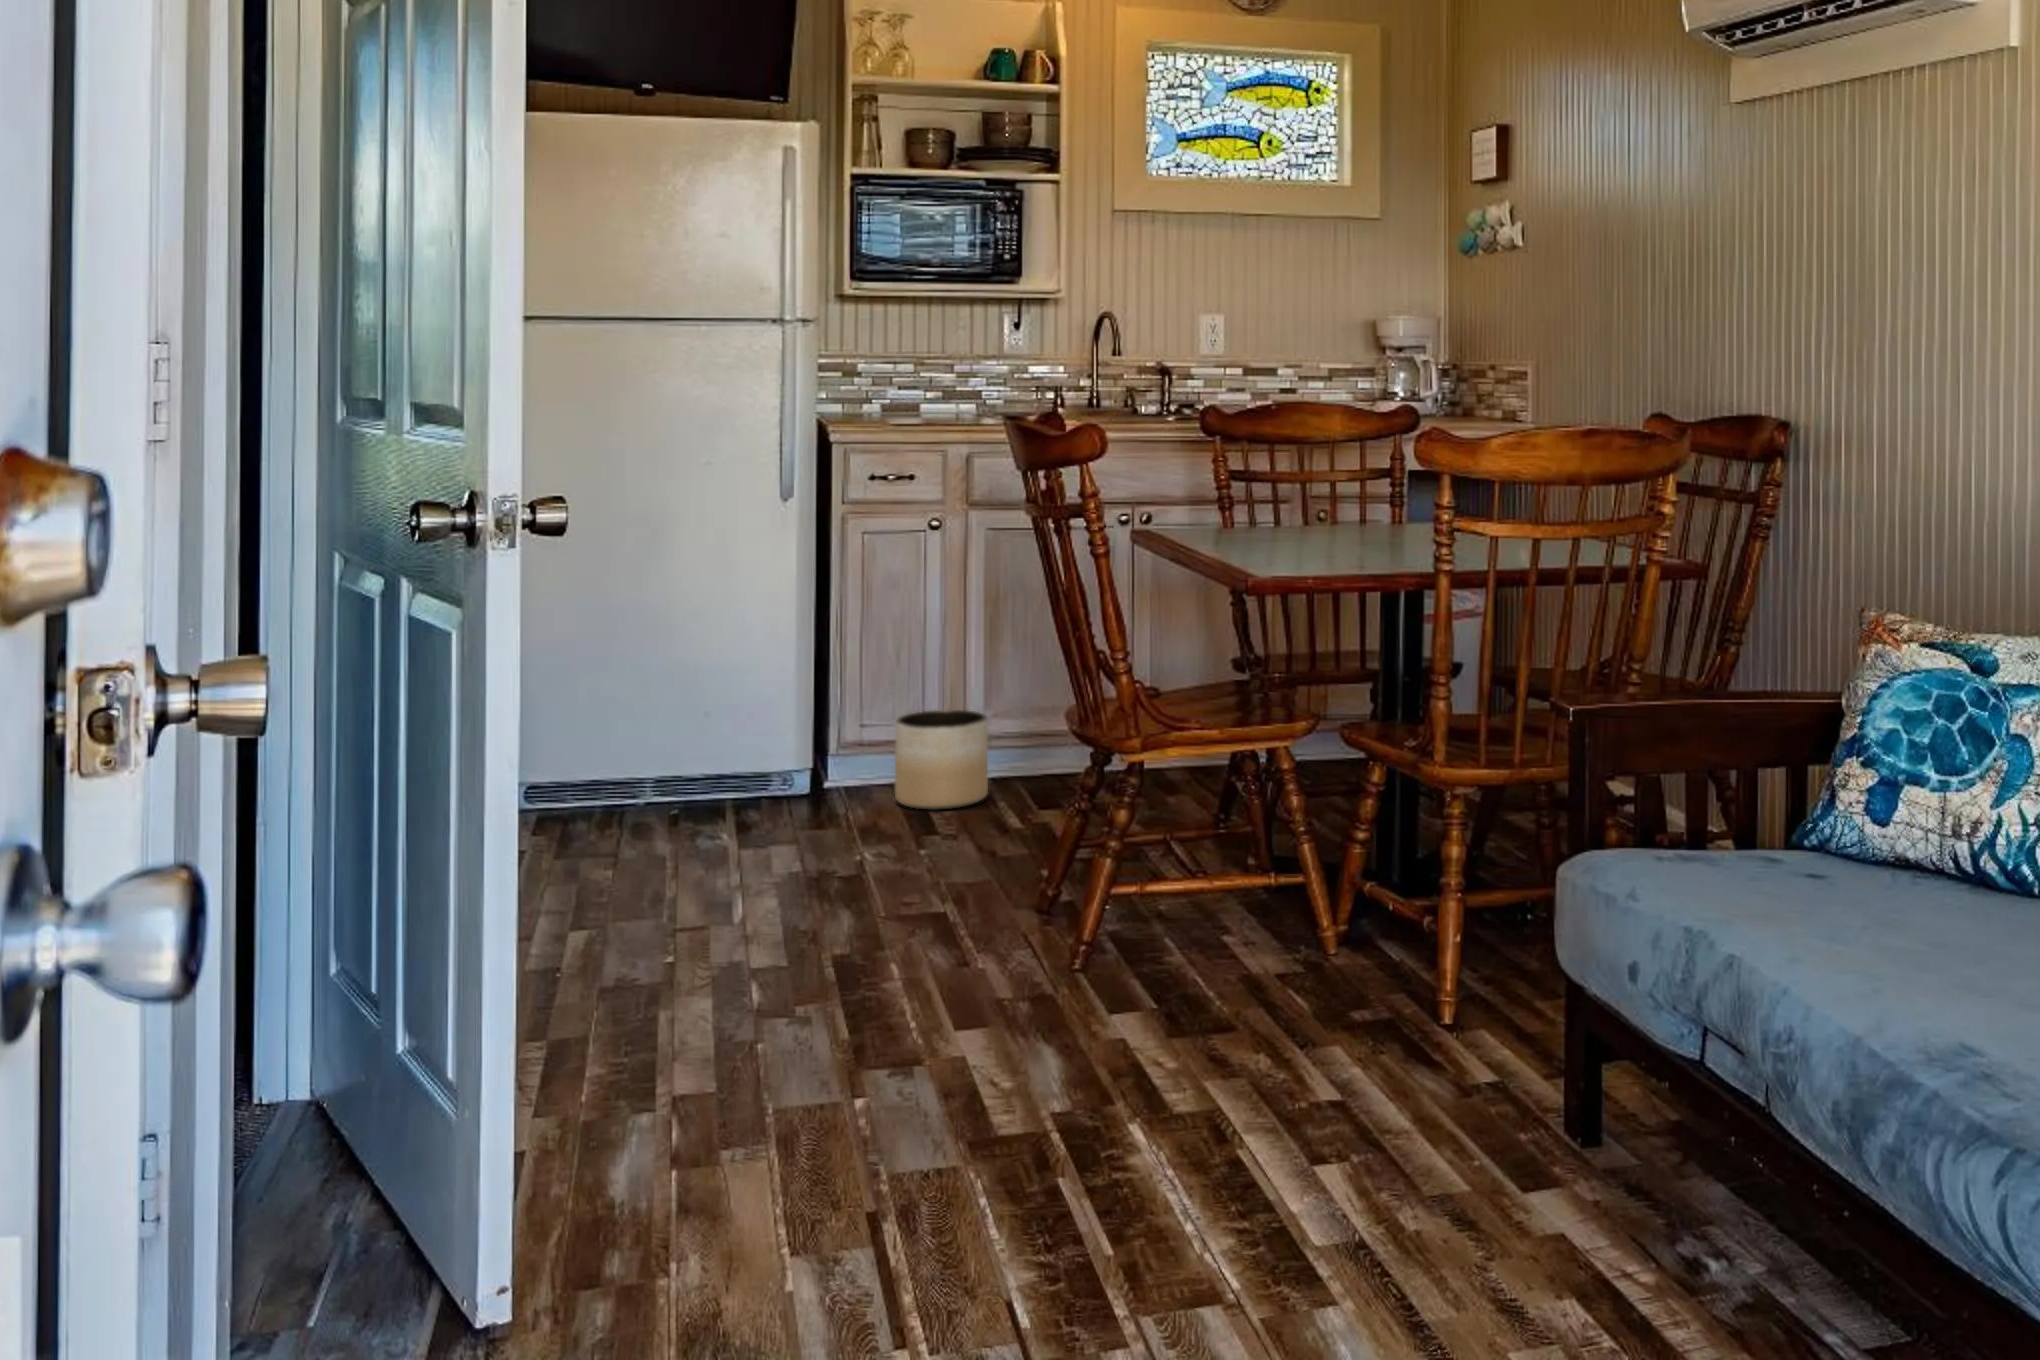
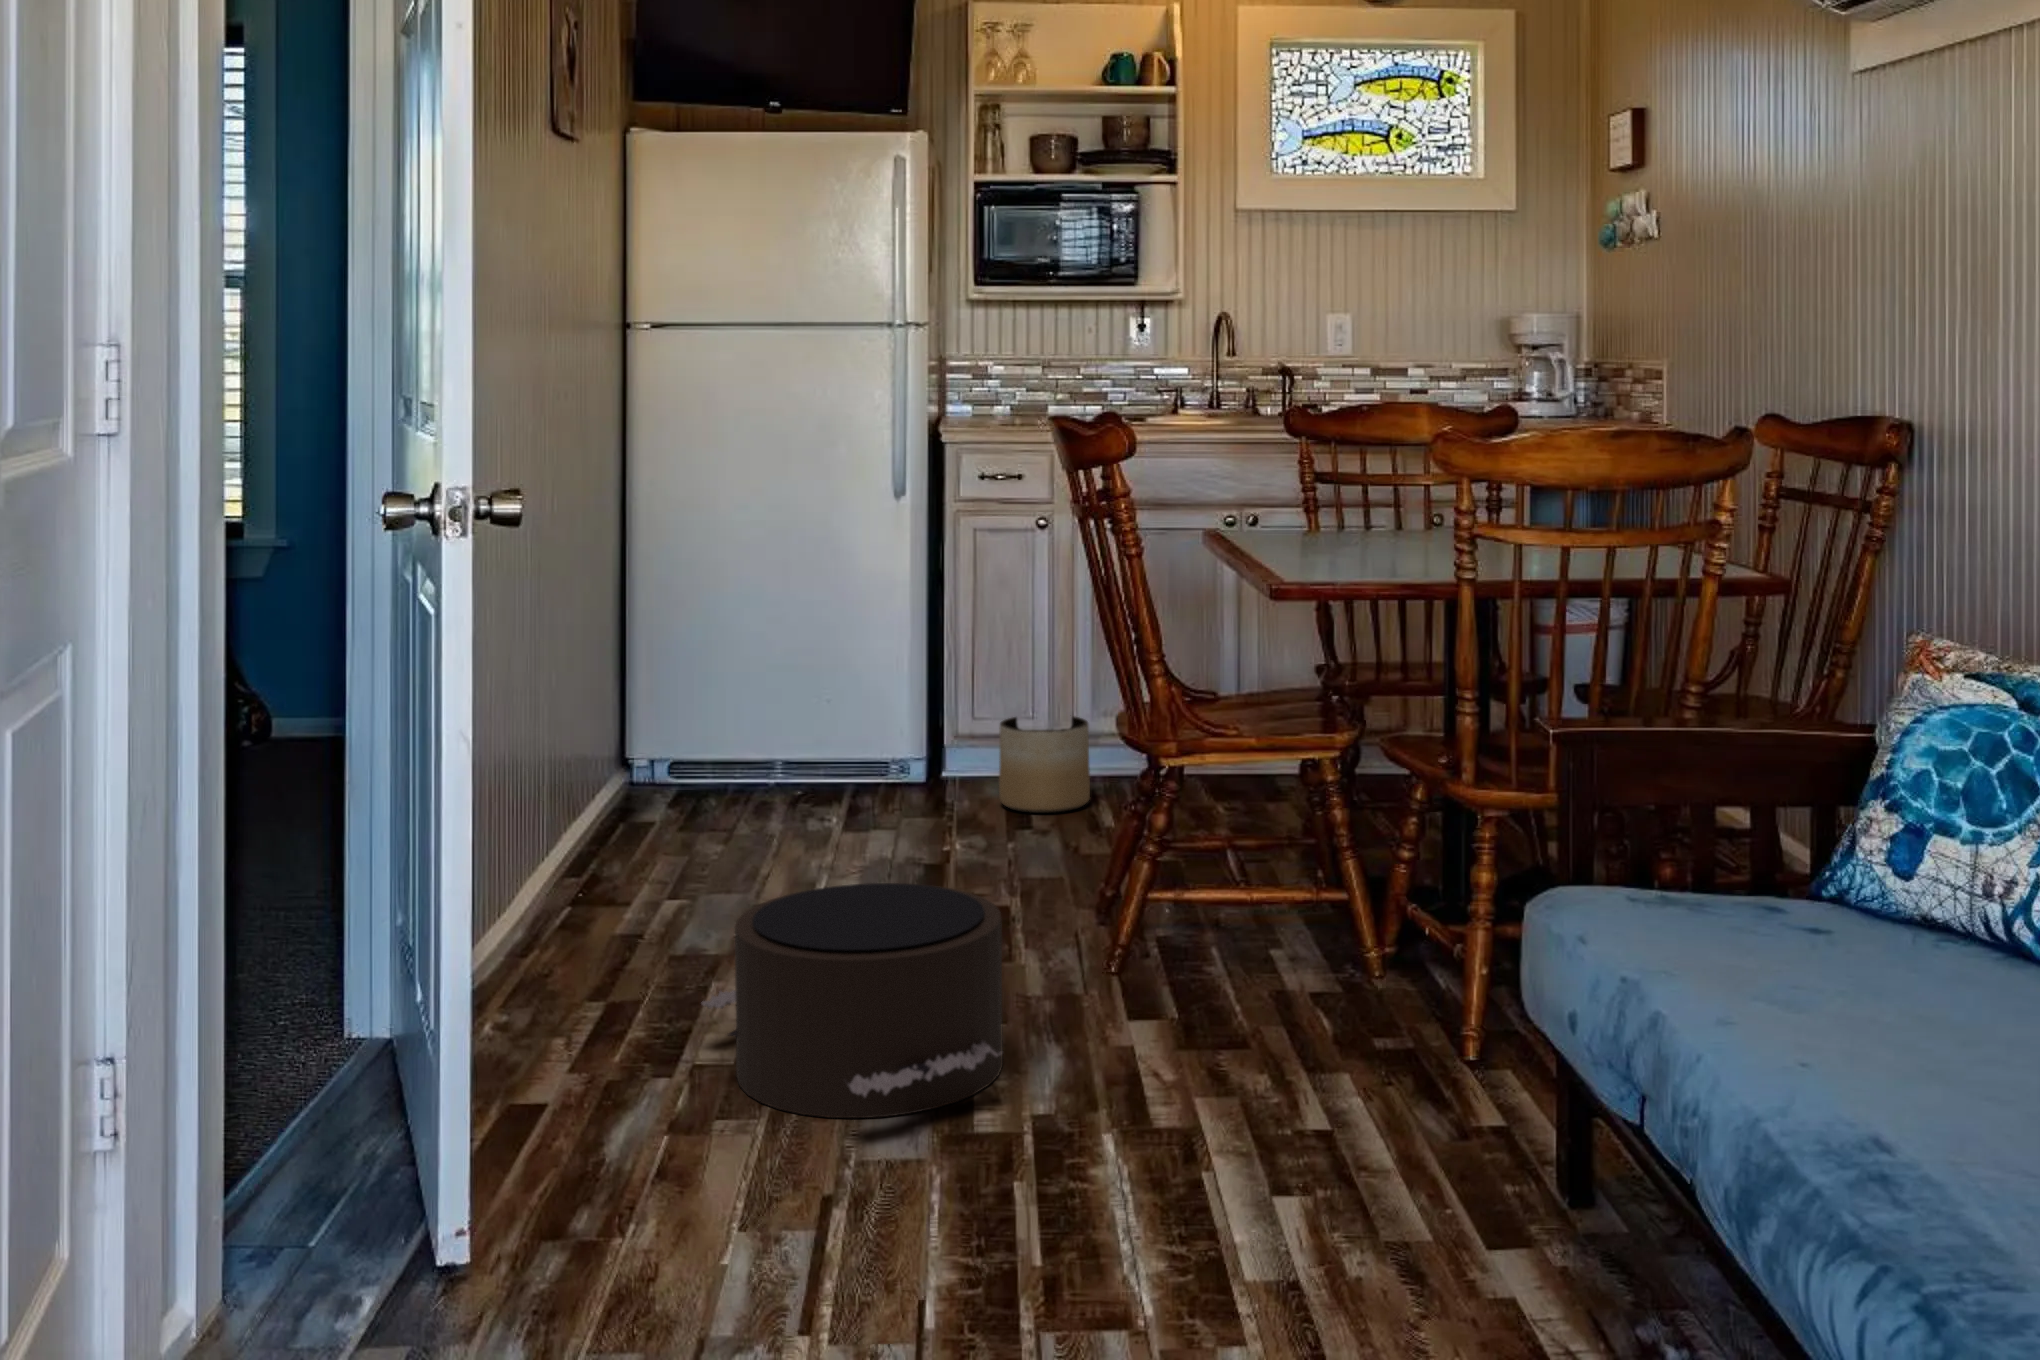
pouf: none [668,890,1015,1136] -> present [701,883,1003,1118]

